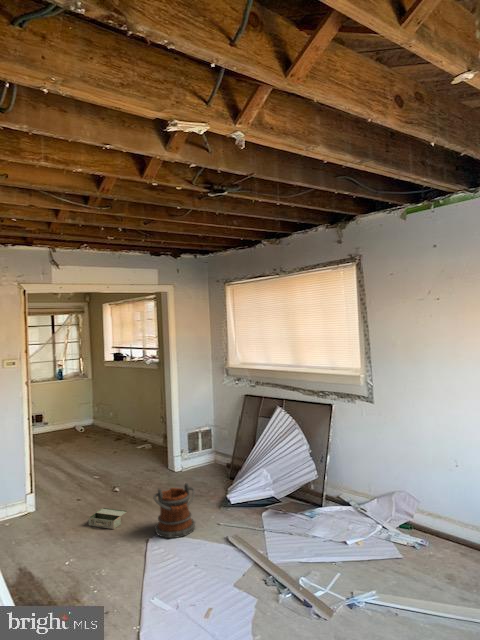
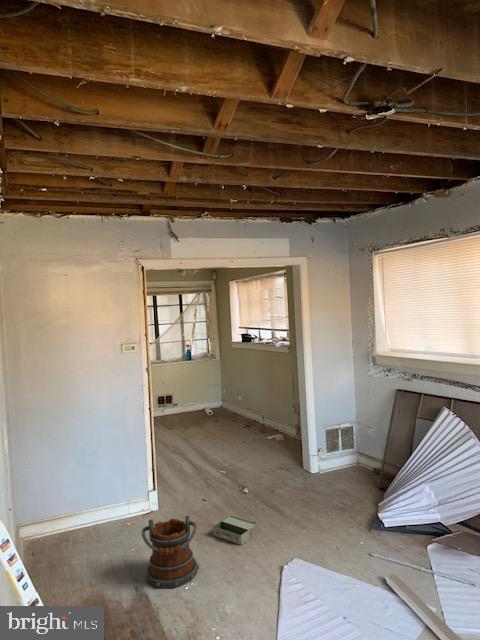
bucket: present [153,483,195,538] -> present [142,516,199,588]

